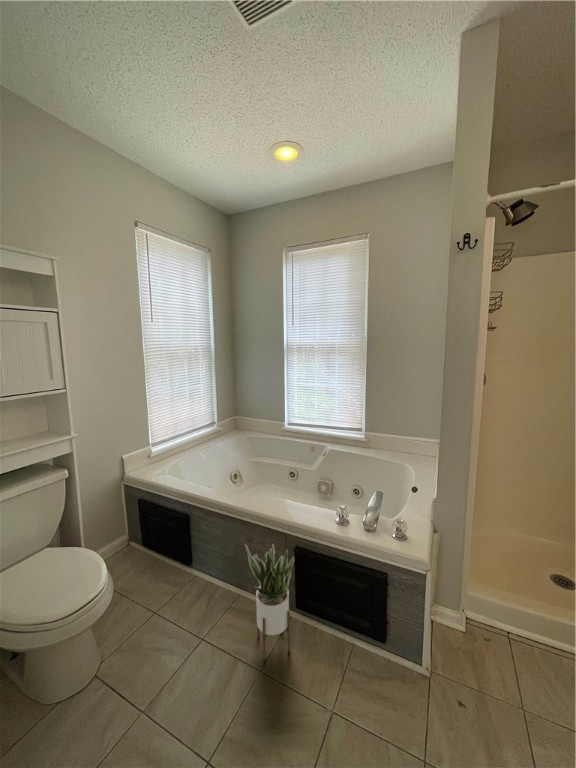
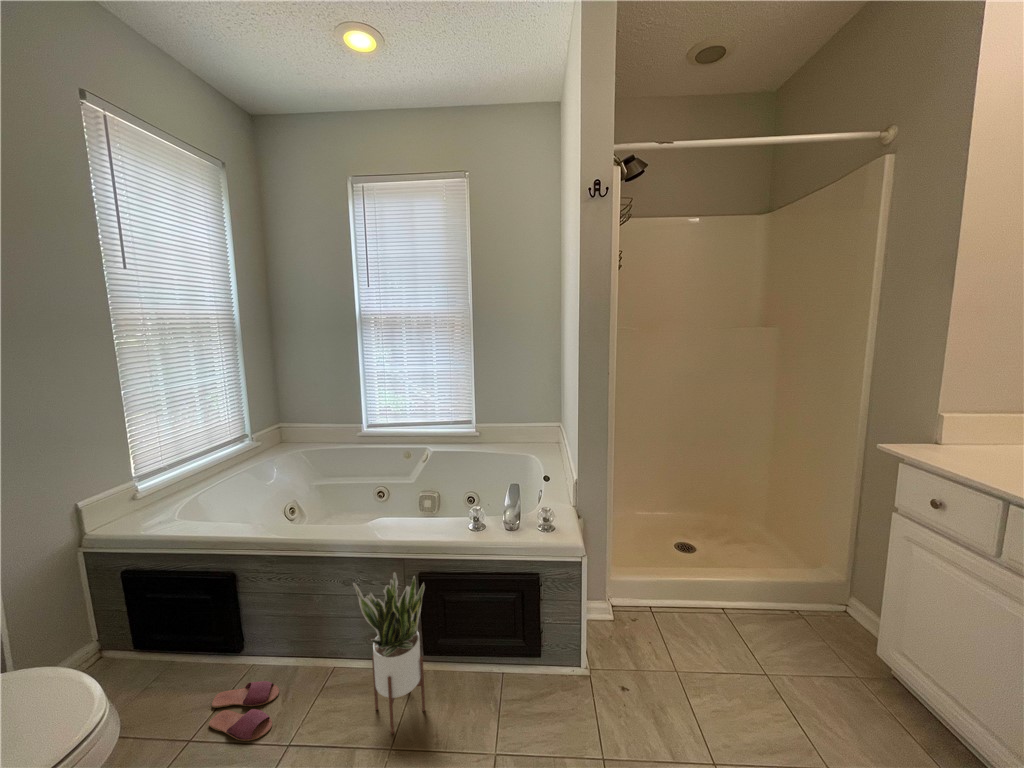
slippers: none [166,587,206,626] -> present [209,681,279,741]

